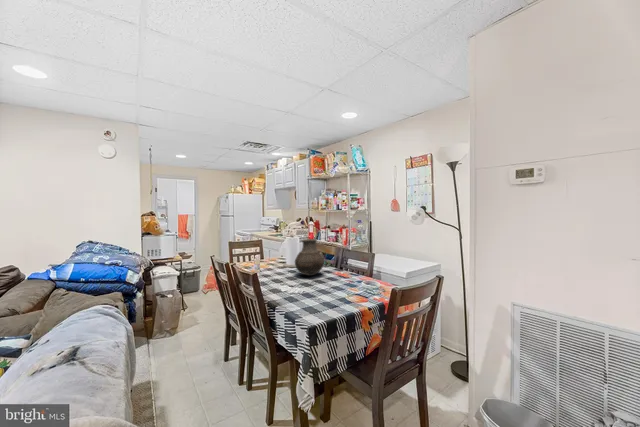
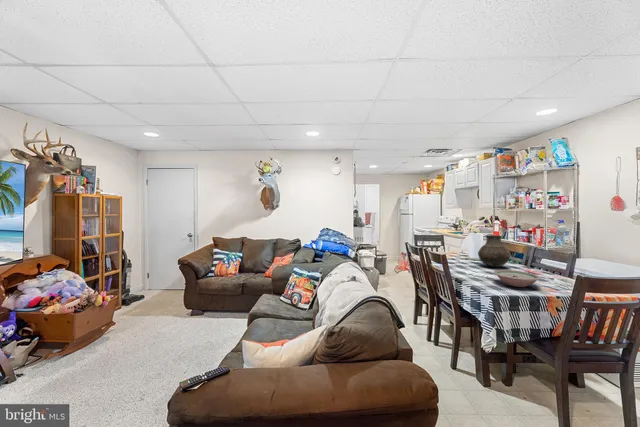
bowl: none [310,281,353,302] -> present [494,270,540,287]

